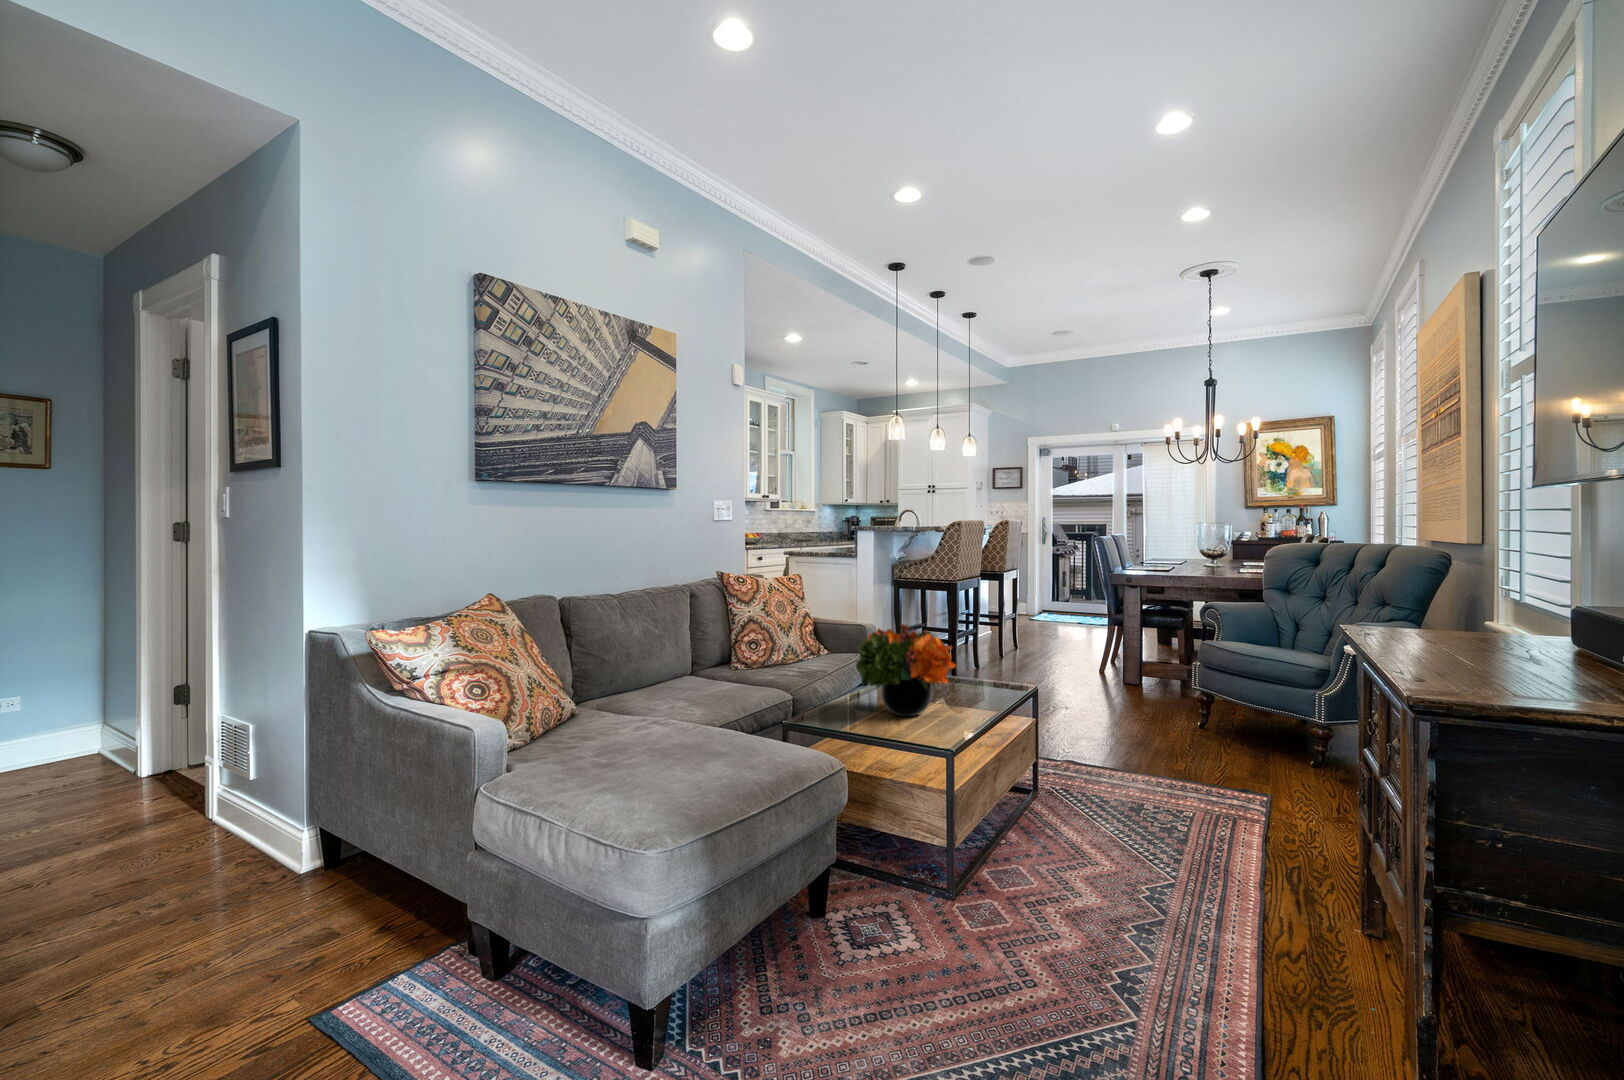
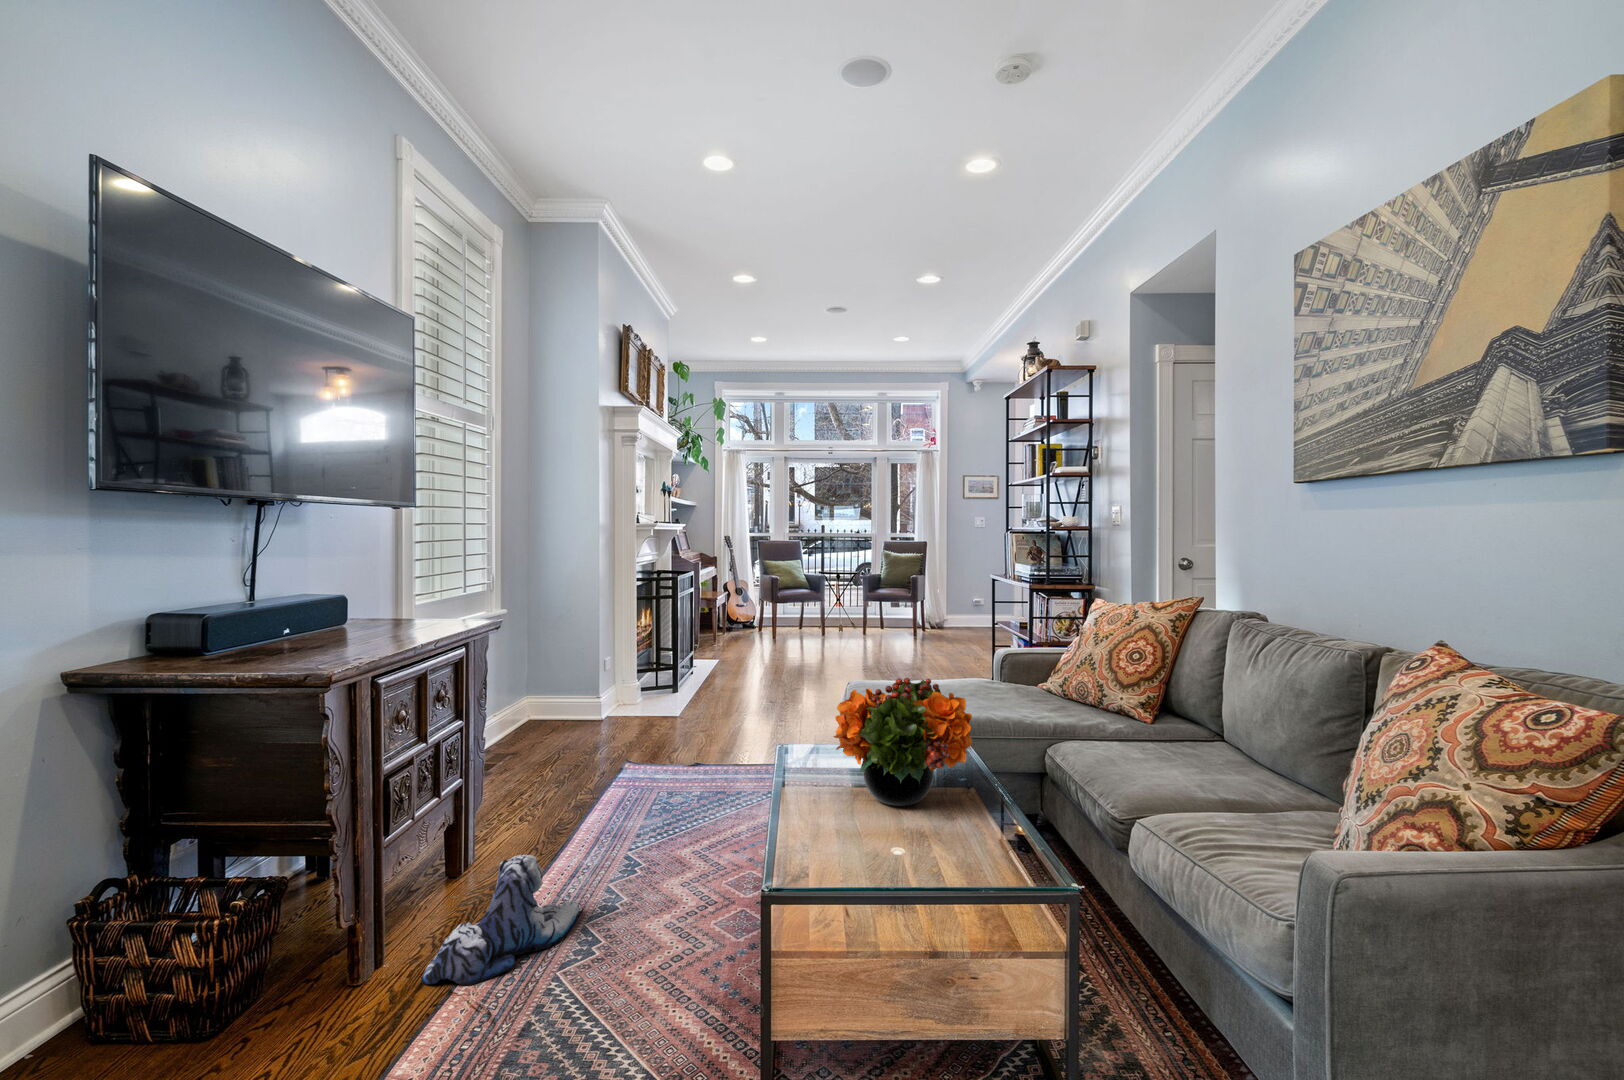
plush toy: none [1176,830,1307,931] -> present [421,855,579,986]

